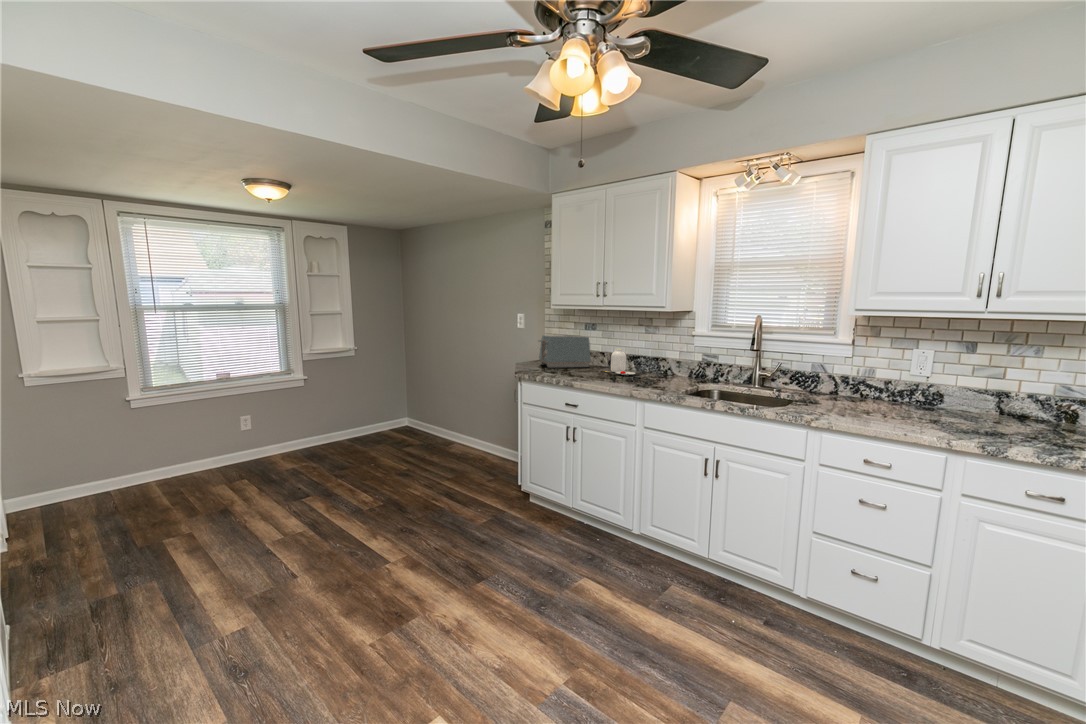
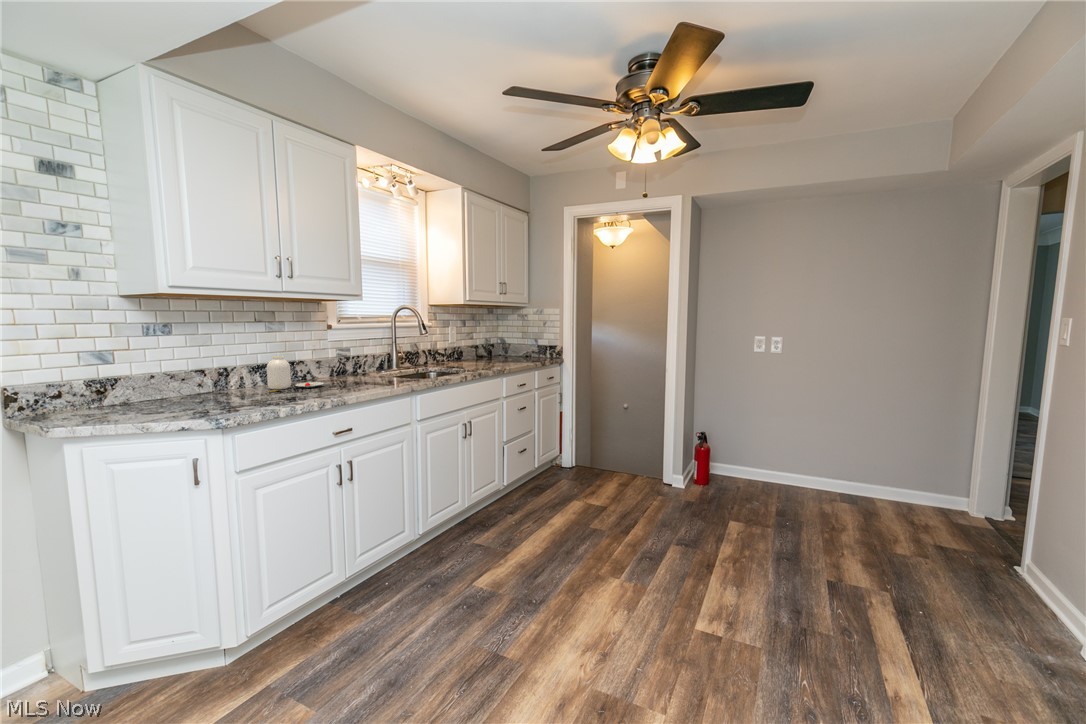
toaster: present [539,335,591,368] -> none [148,347,218,412]

